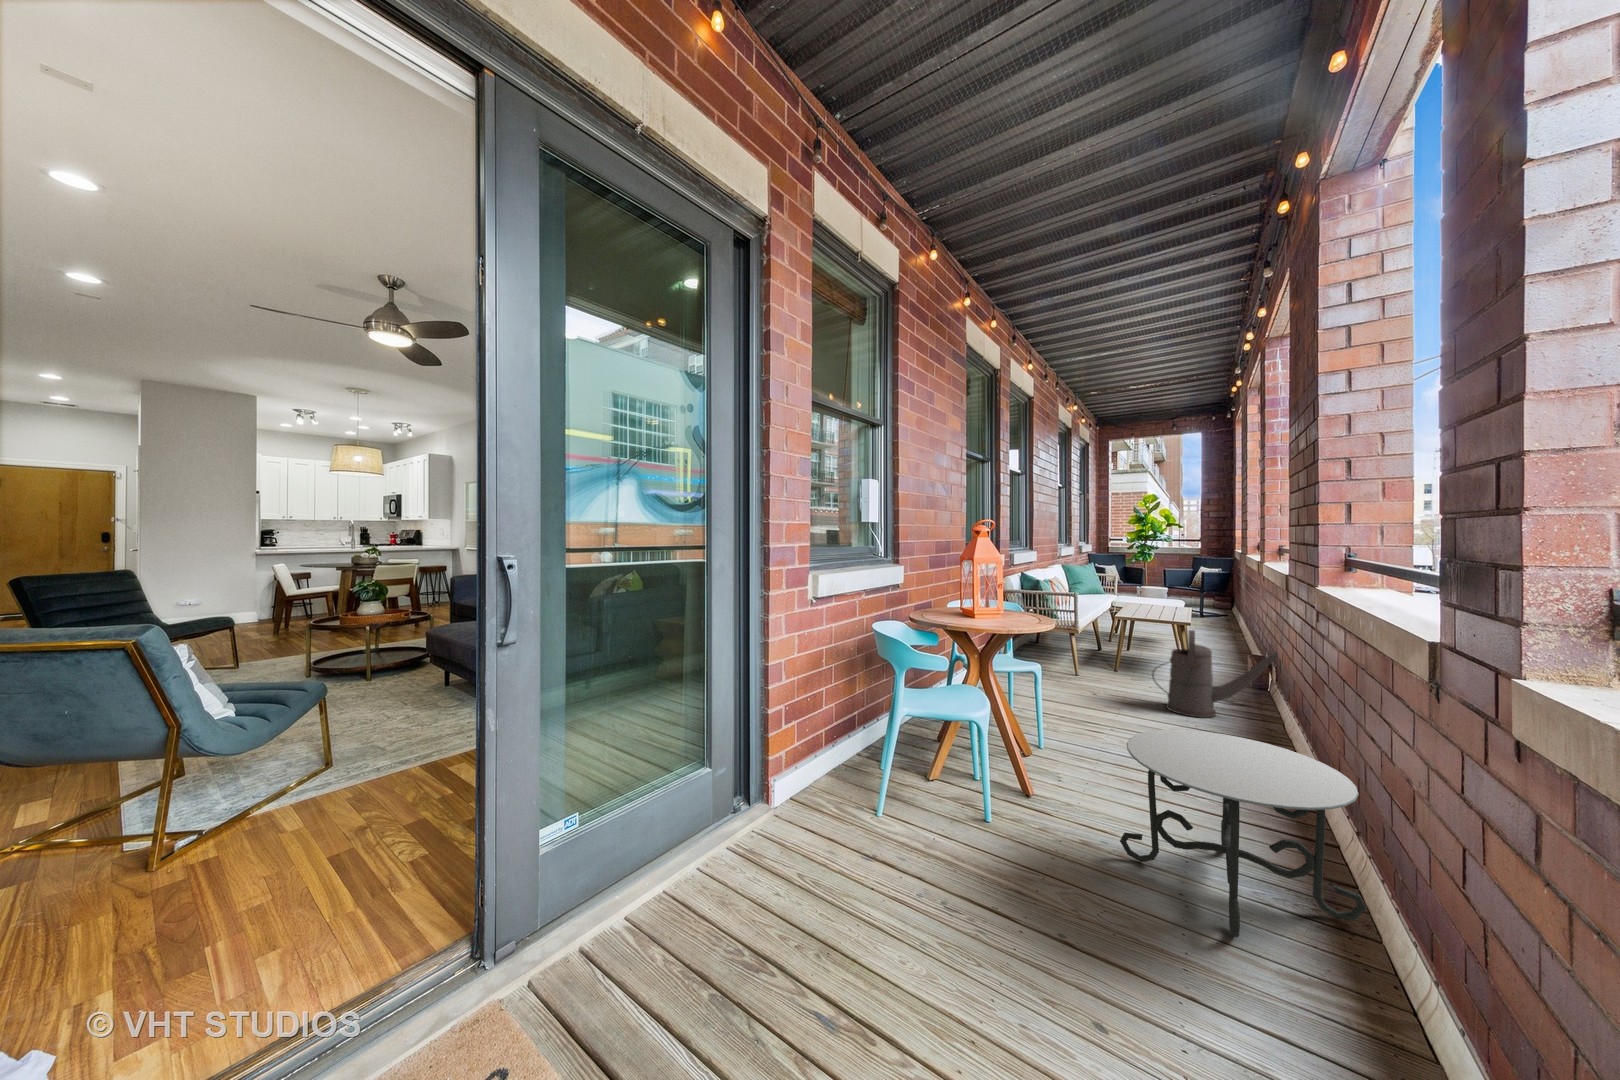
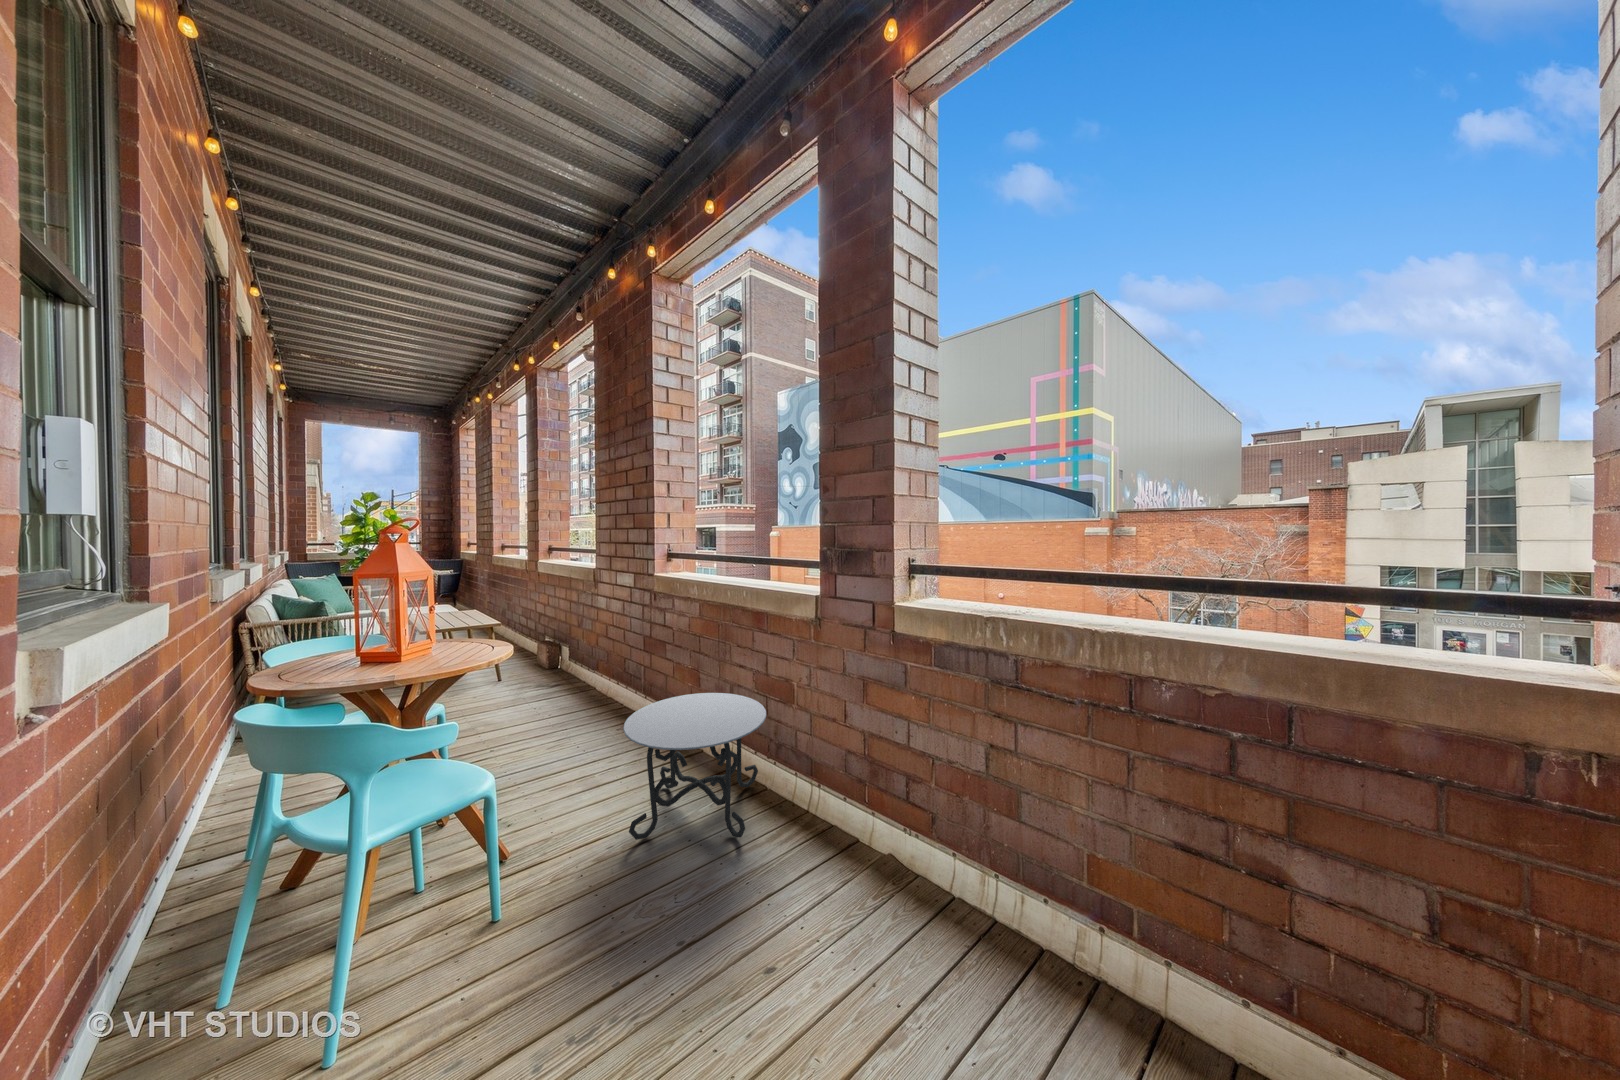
watering can: present [1152,630,1278,718] -> none [488,627,585,707]

